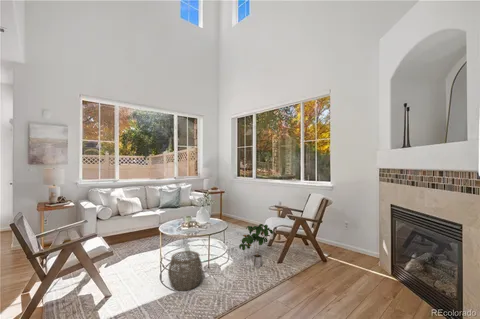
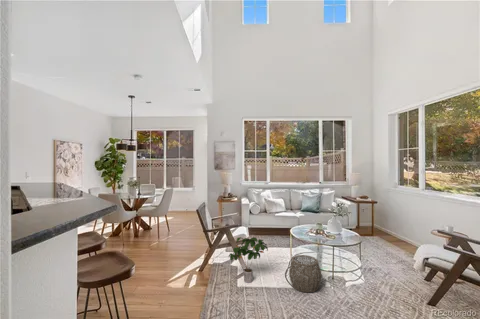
potted plant: present [239,224,273,267] -> present [229,237,268,283]

